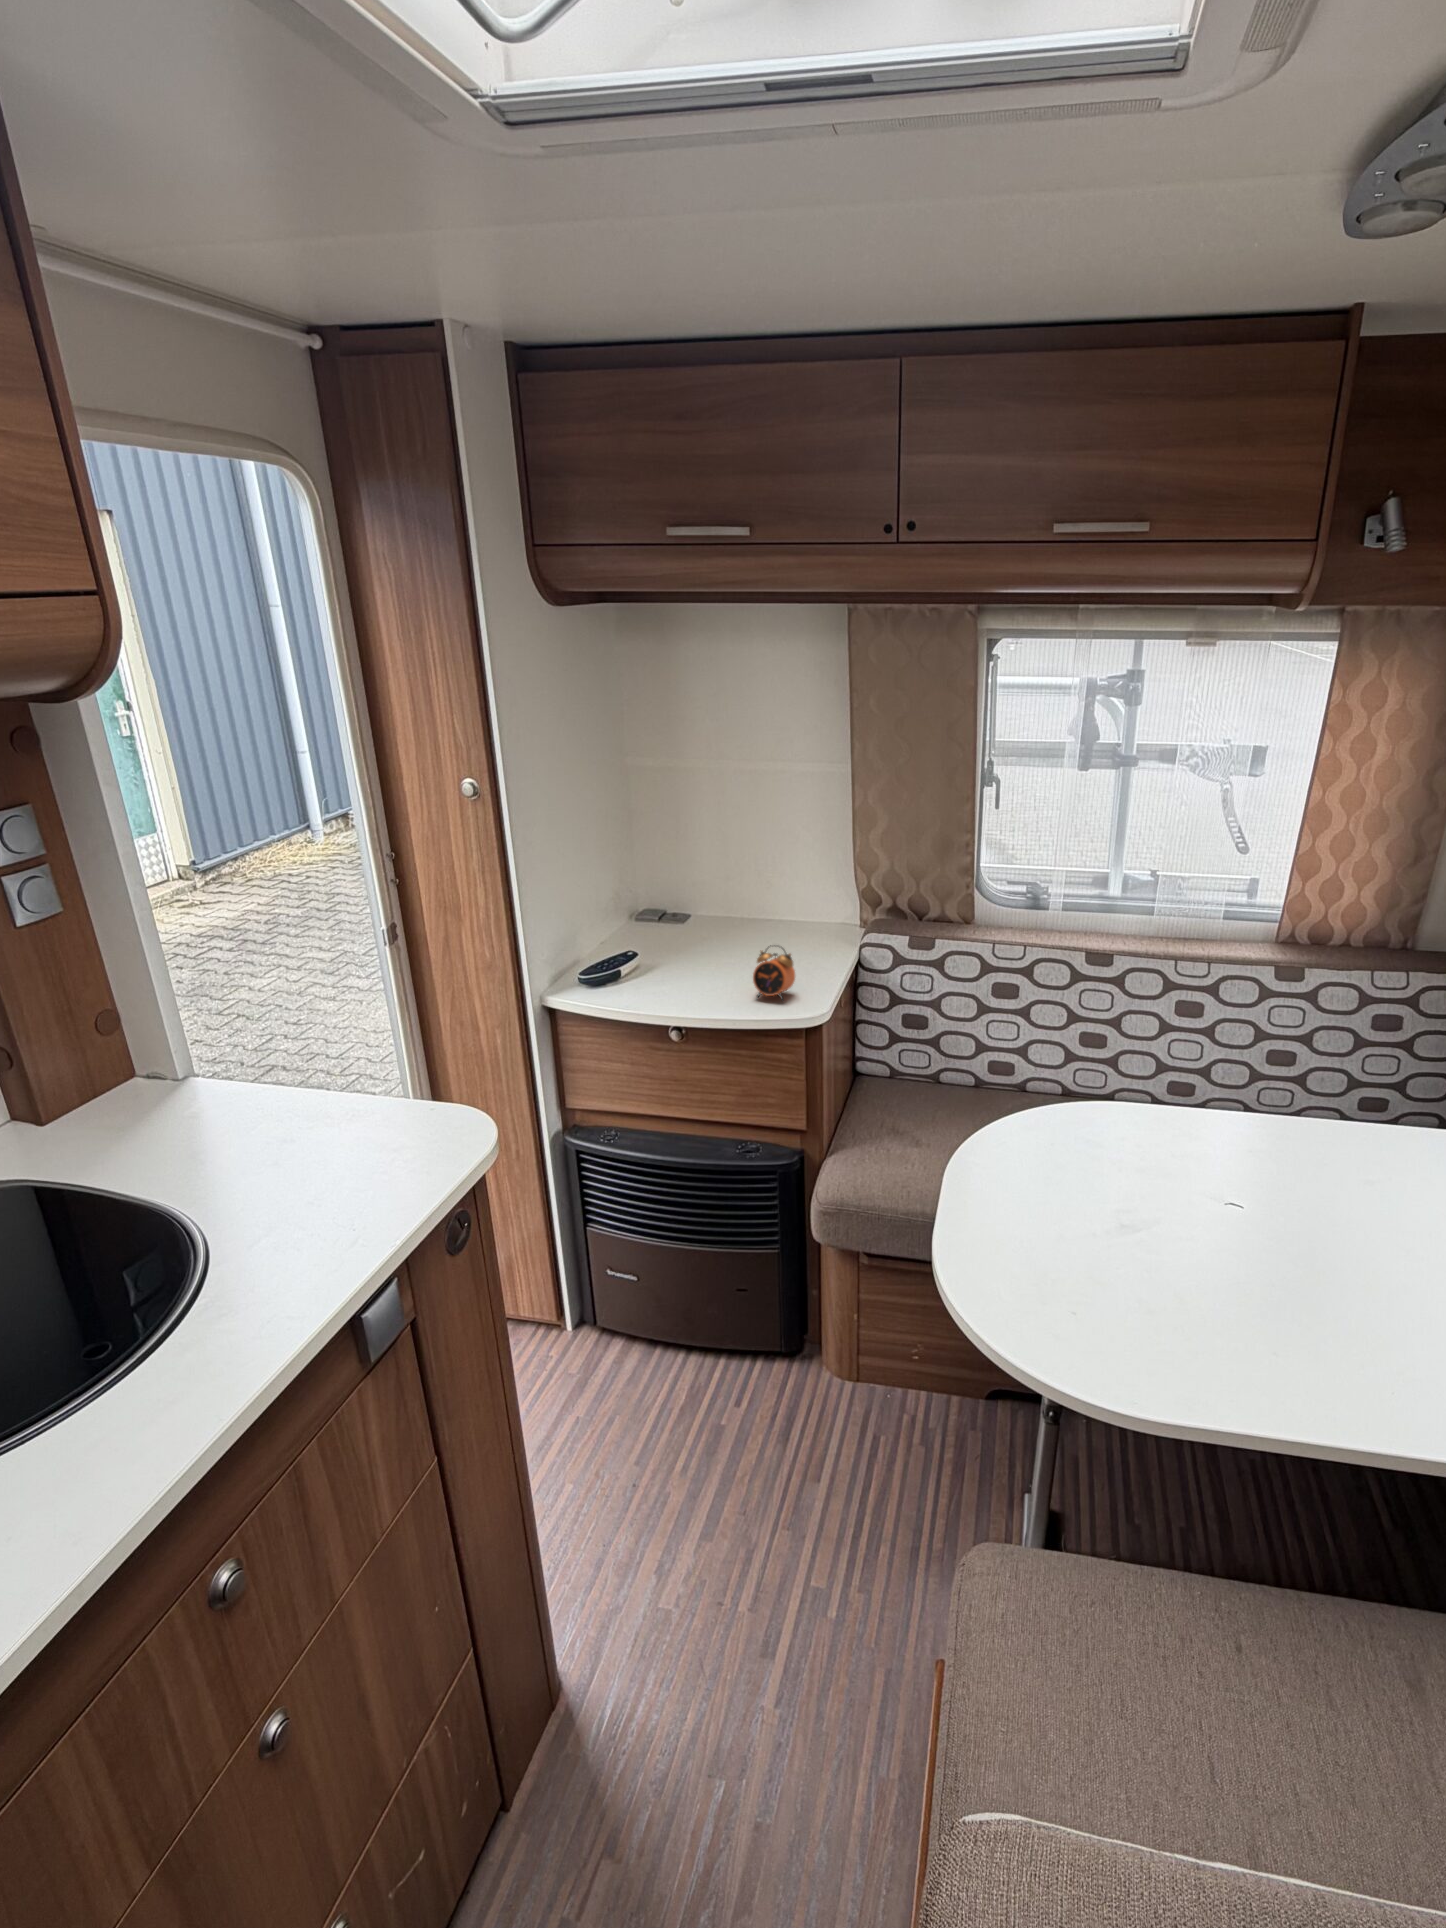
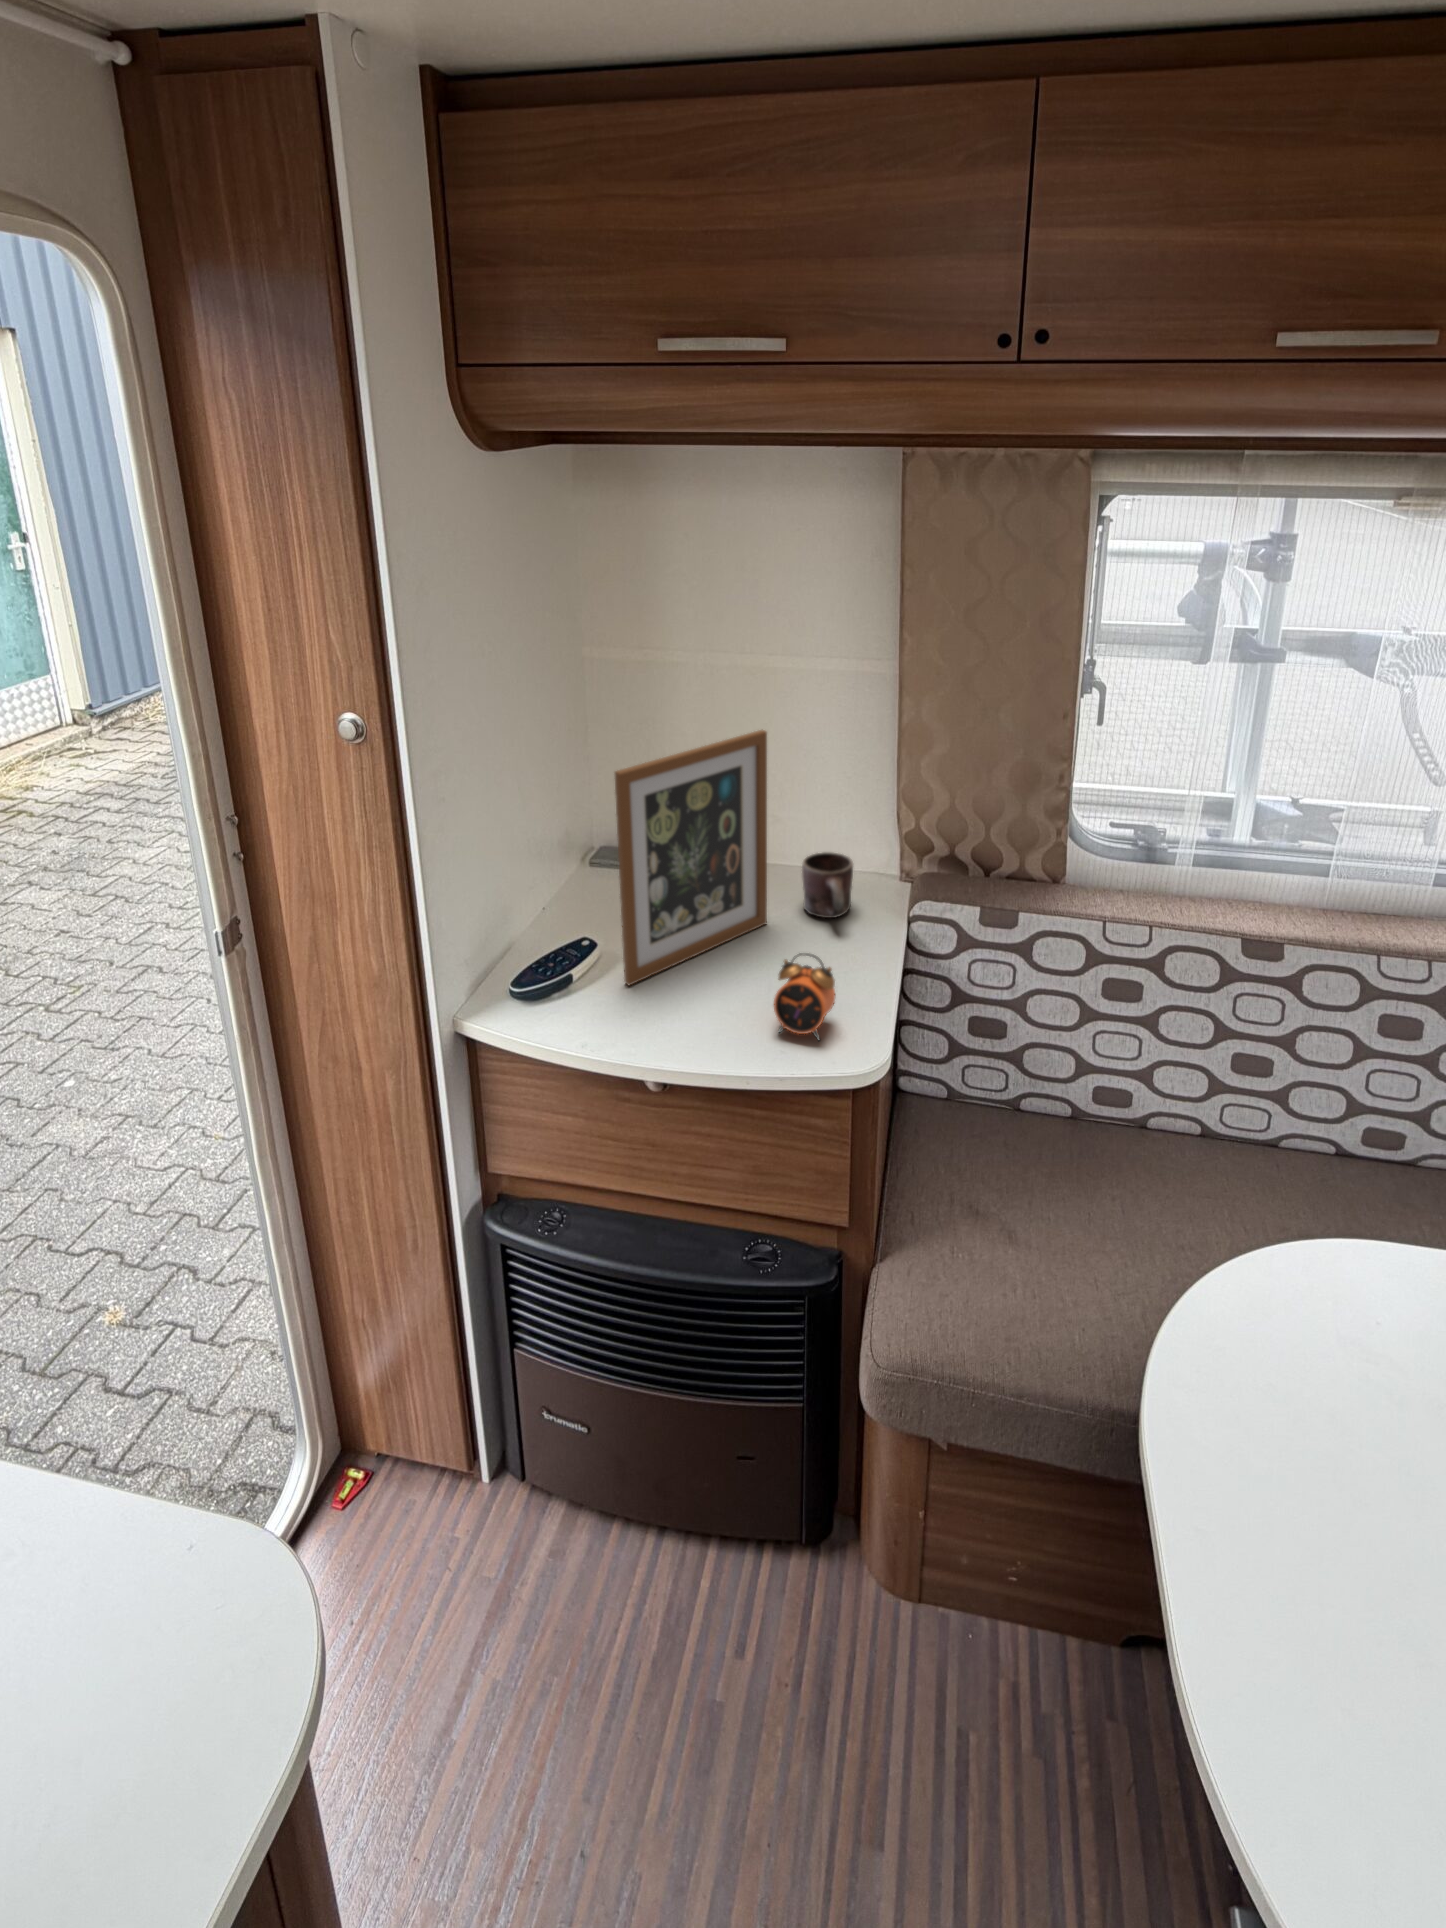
picture frame: none [645,807,759,978] -> present [615,730,767,985]
mug: none [784,903,821,947] -> present [802,852,853,918]

